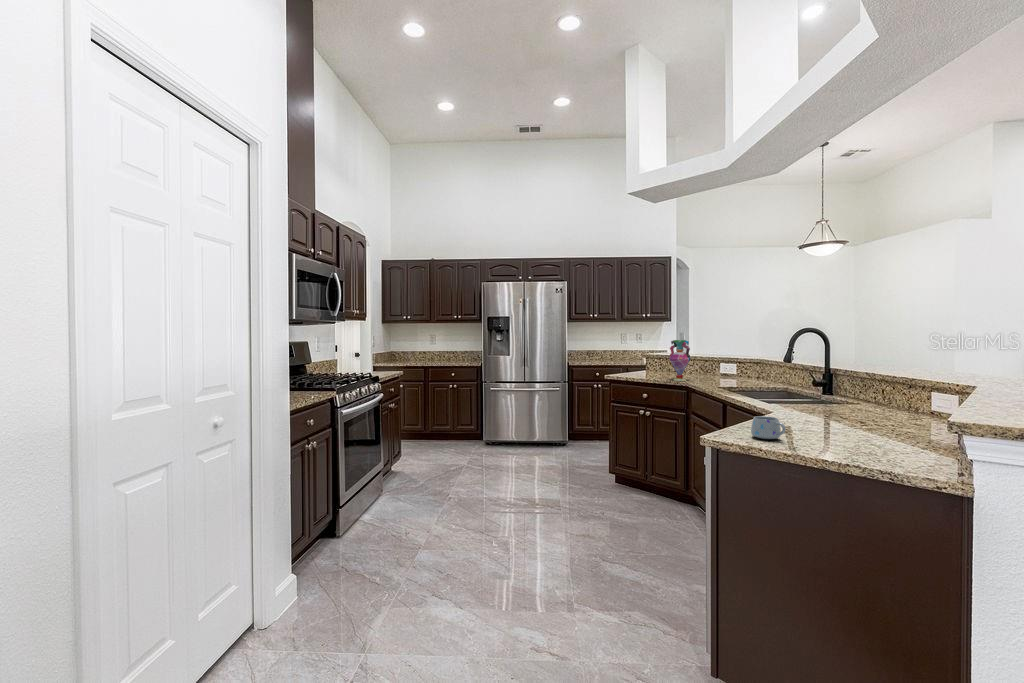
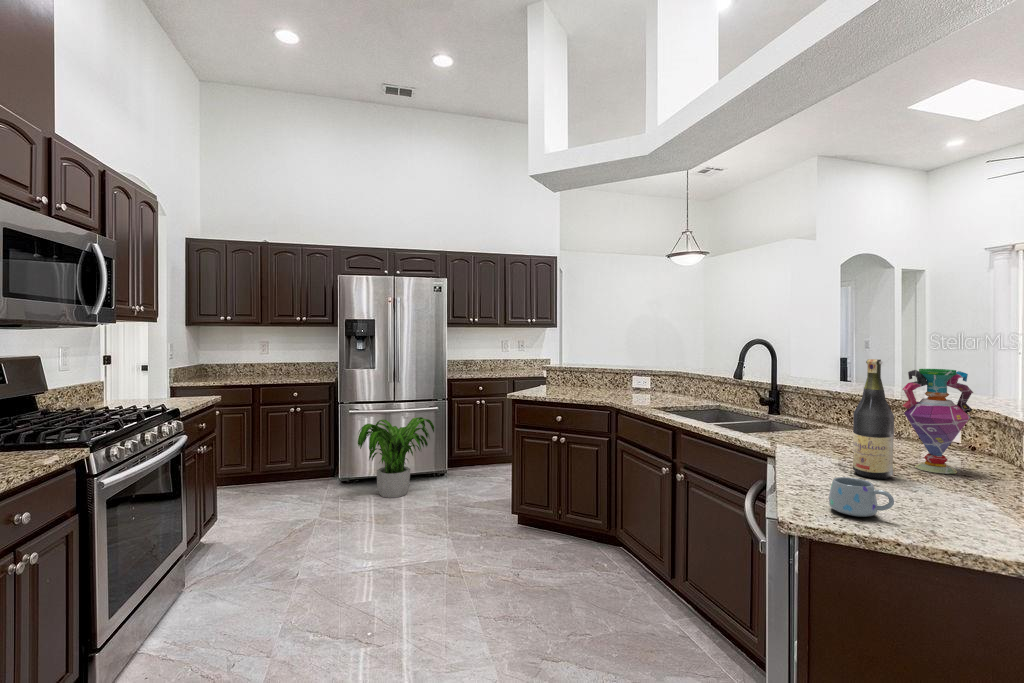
vase: present [669,340,691,381] -> present [903,369,973,474]
wine bottle: none [814,341,843,429] -> present [853,359,894,479]
potted plant: none [496,395,557,456] -> present [358,417,434,498]

